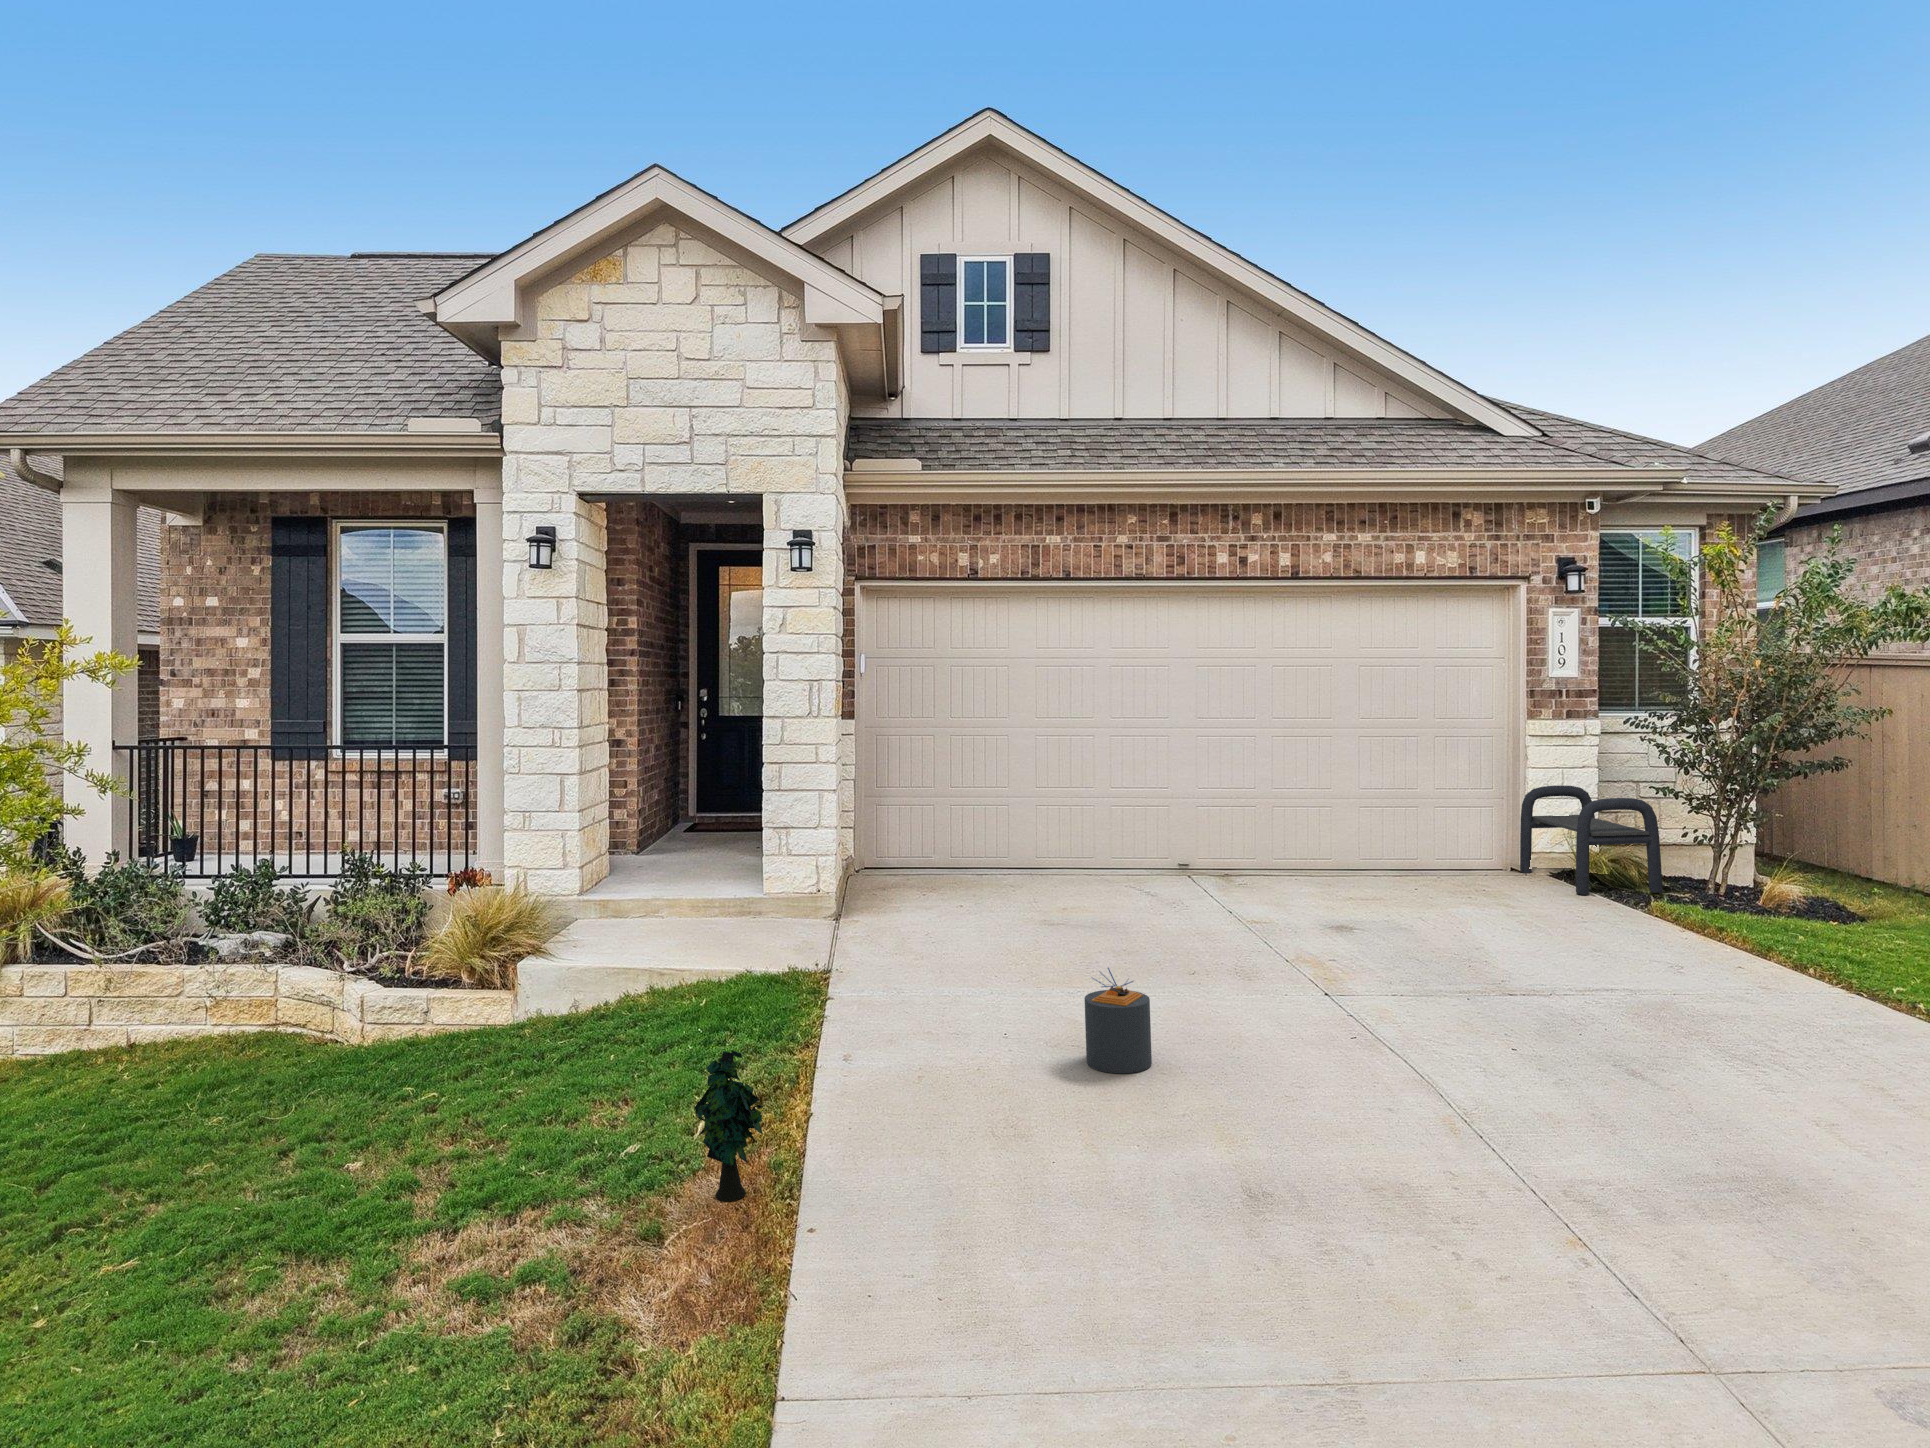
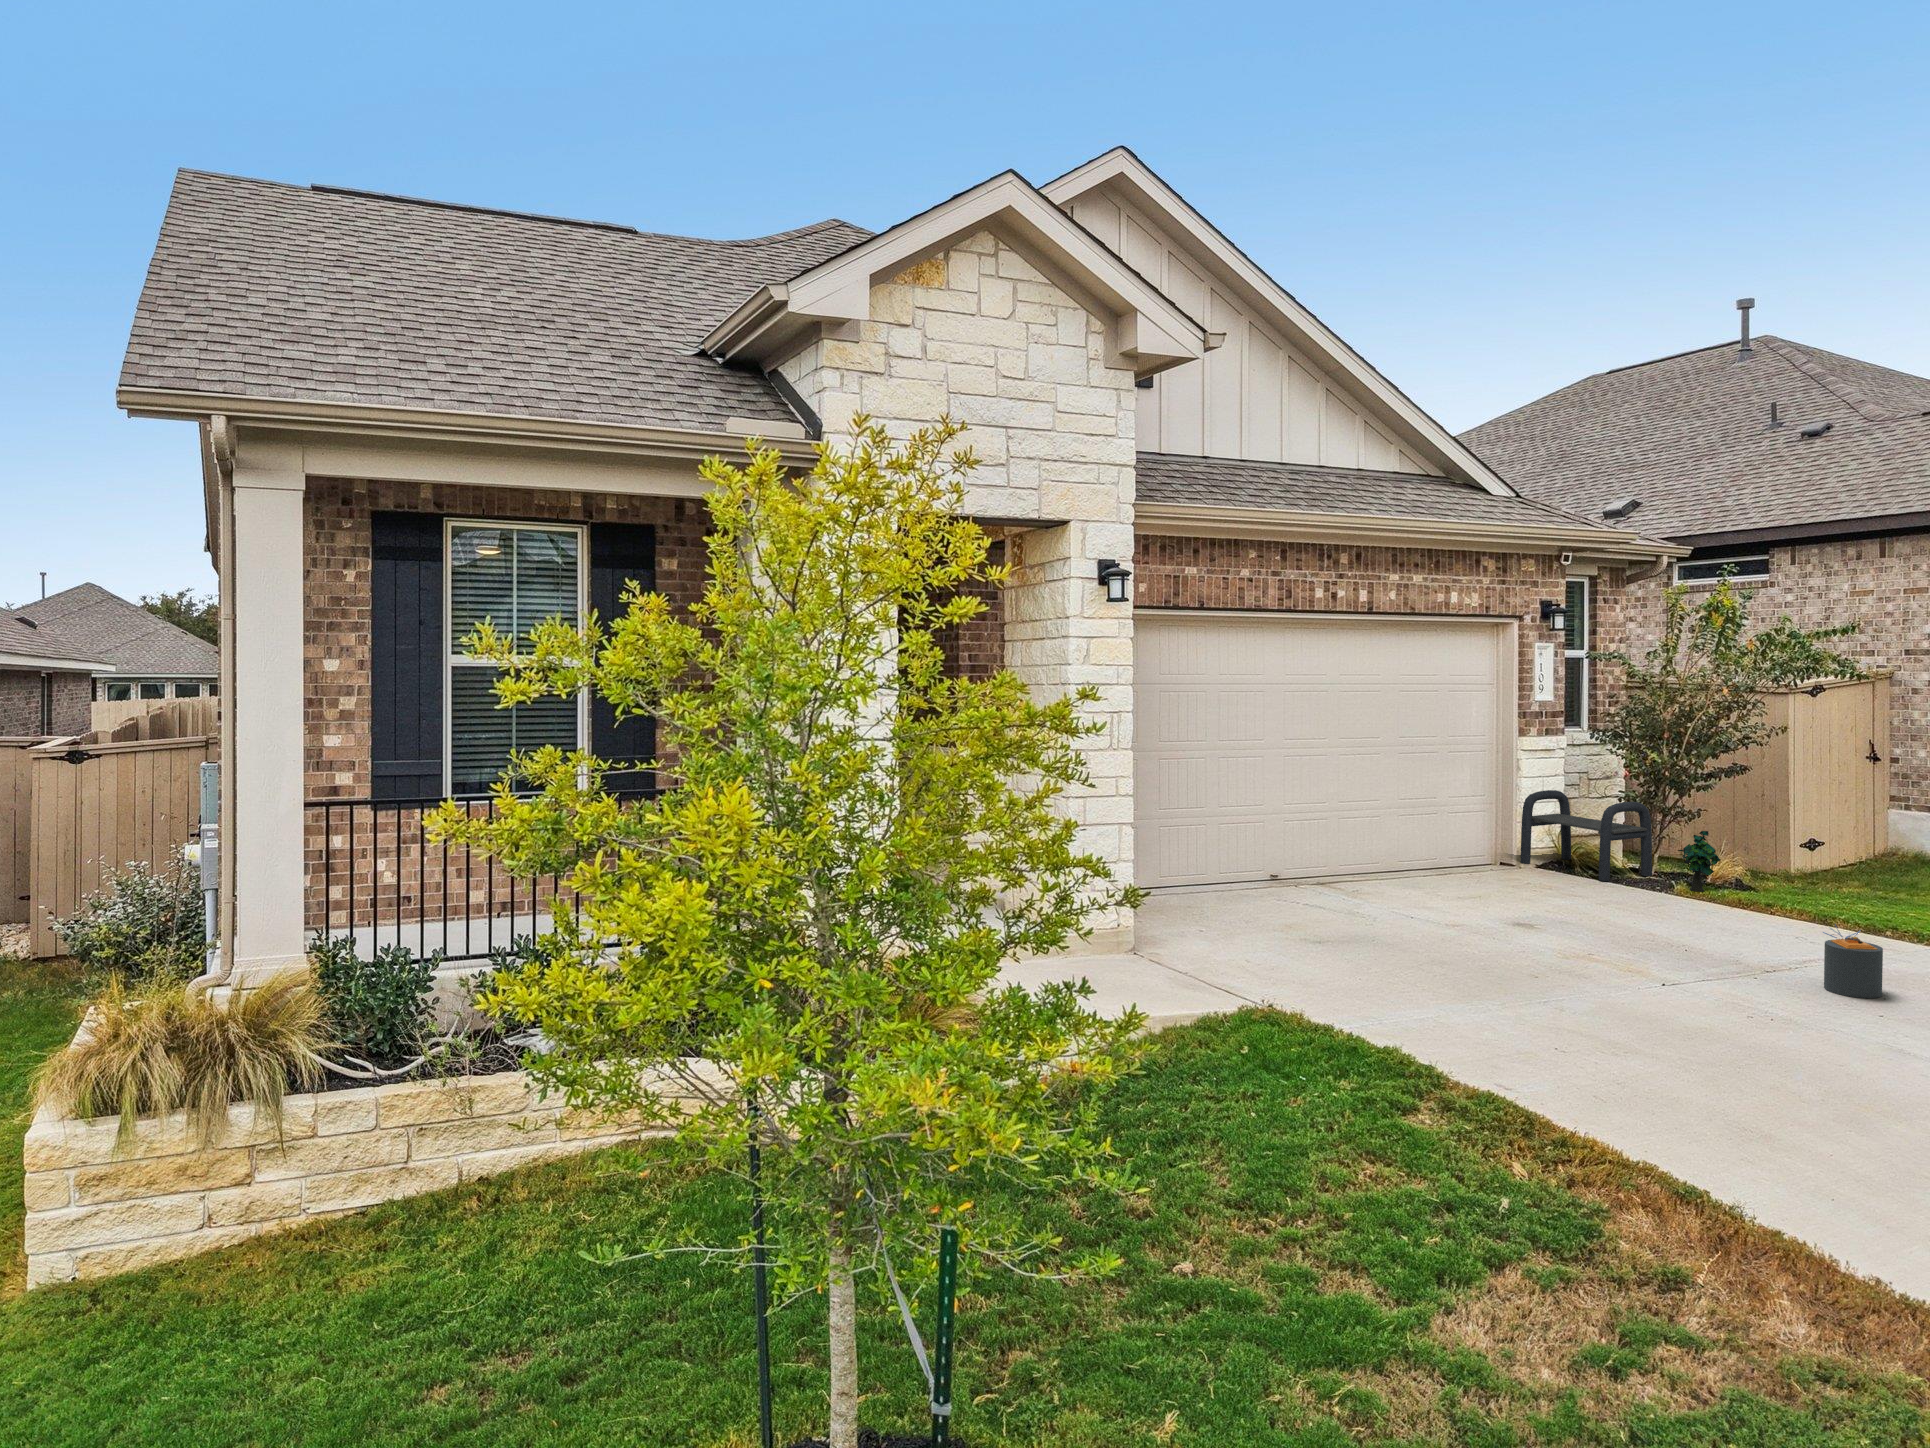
trash can: present [1085,968,1152,1073] -> present [1823,925,1883,998]
decorative plant: present [694,1050,763,1201] -> present [1678,831,1721,892]

